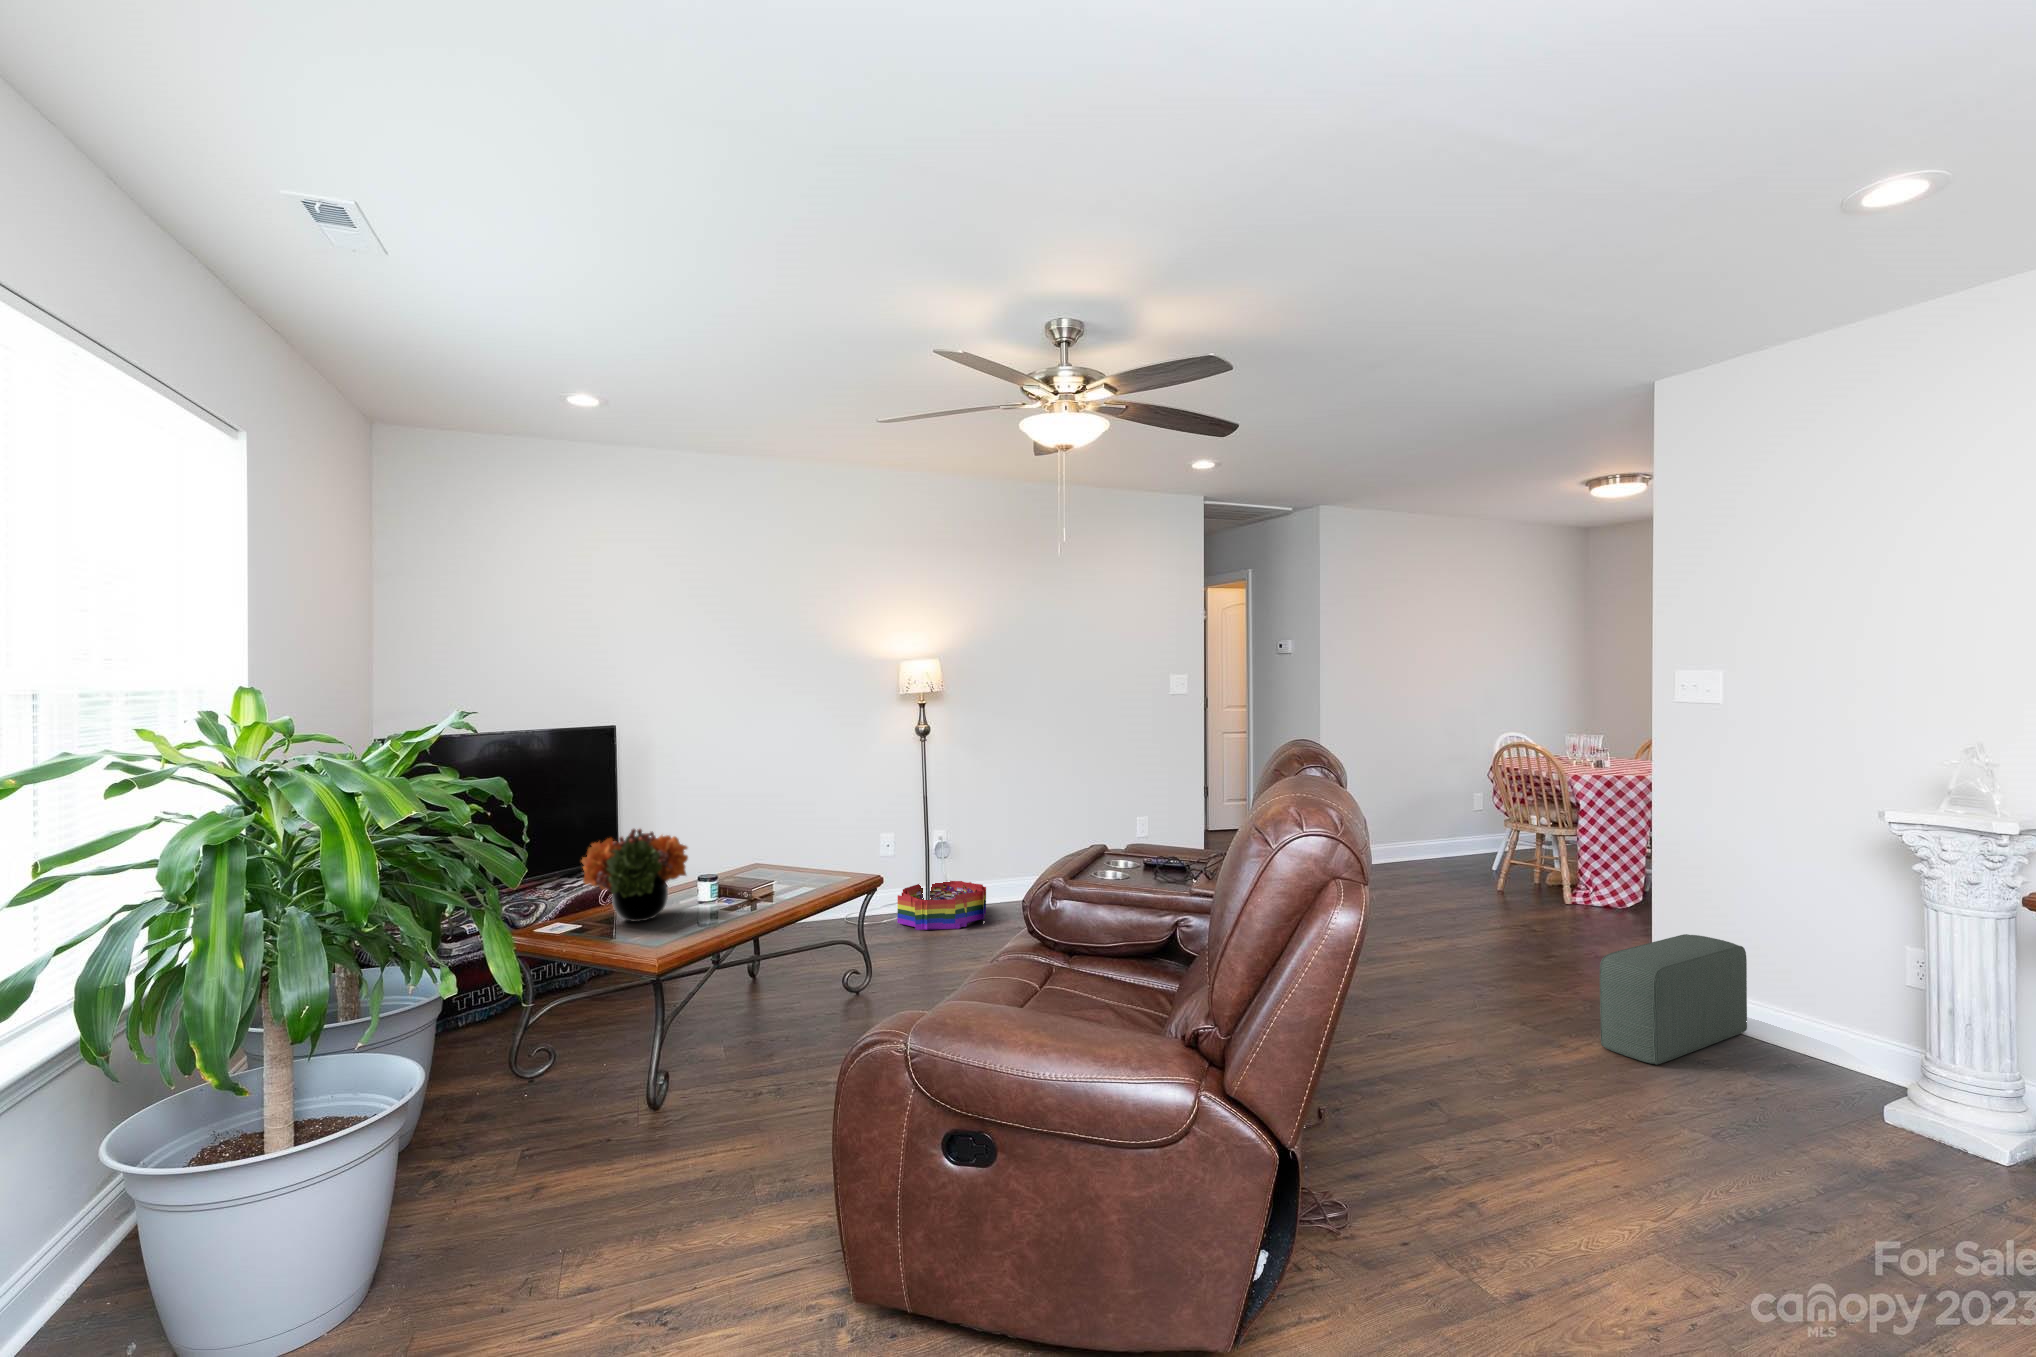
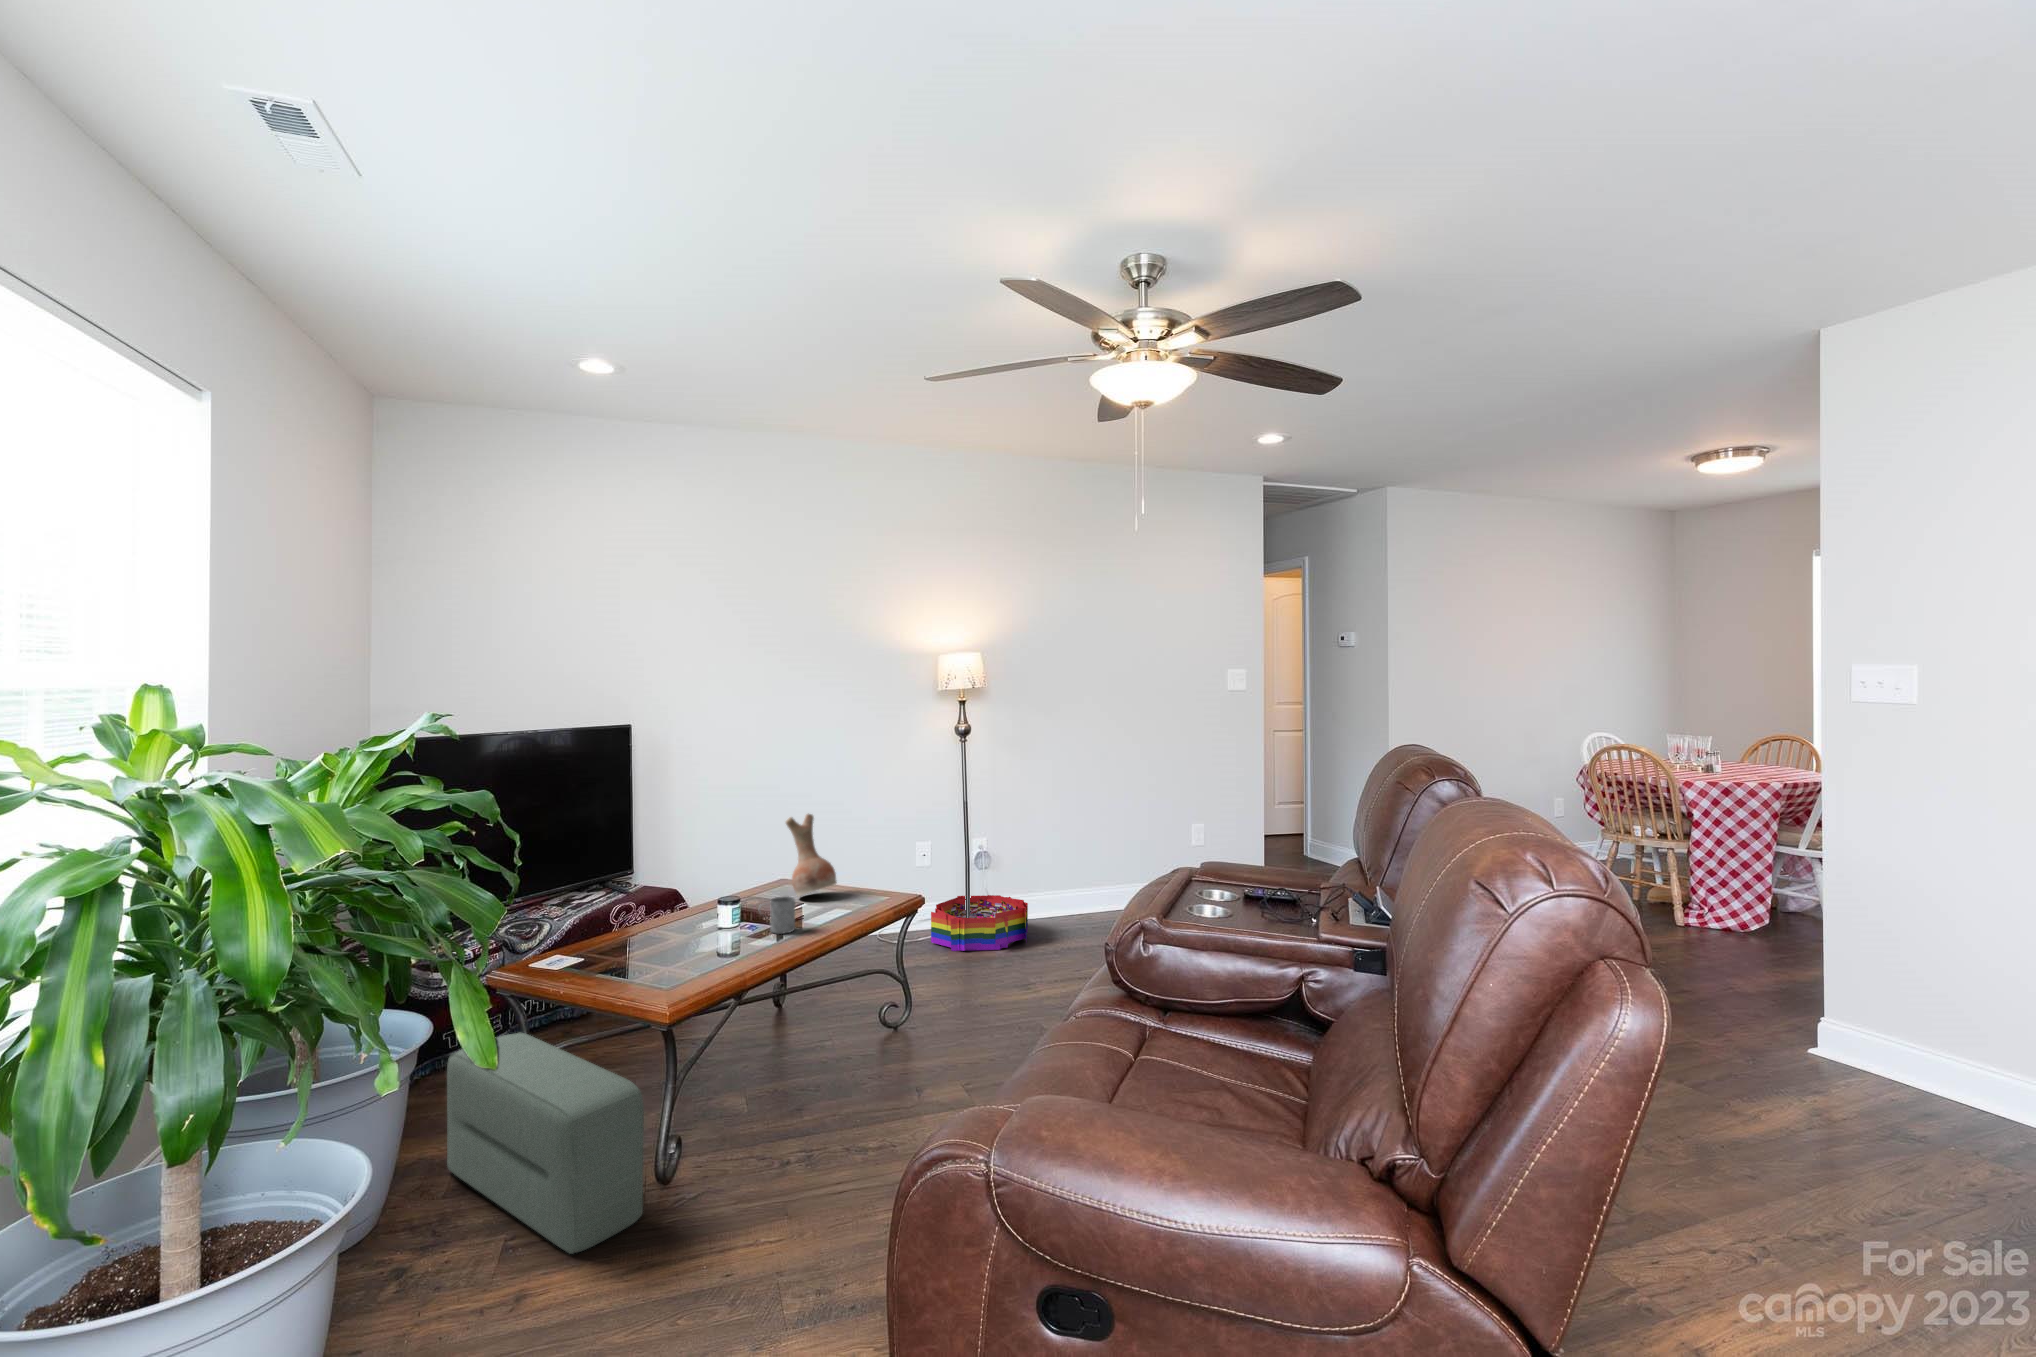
vase: none [762,803,808,876] -> present [786,814,837,897]
flower arrangement: present [582,829,688,922] -> none [579,847,705,955]
mug: none [737,873,770,904] -> present [758,896,795,934]
pouf: present [1600,934,1747,1065] -> present [447,1033,644,1254]

